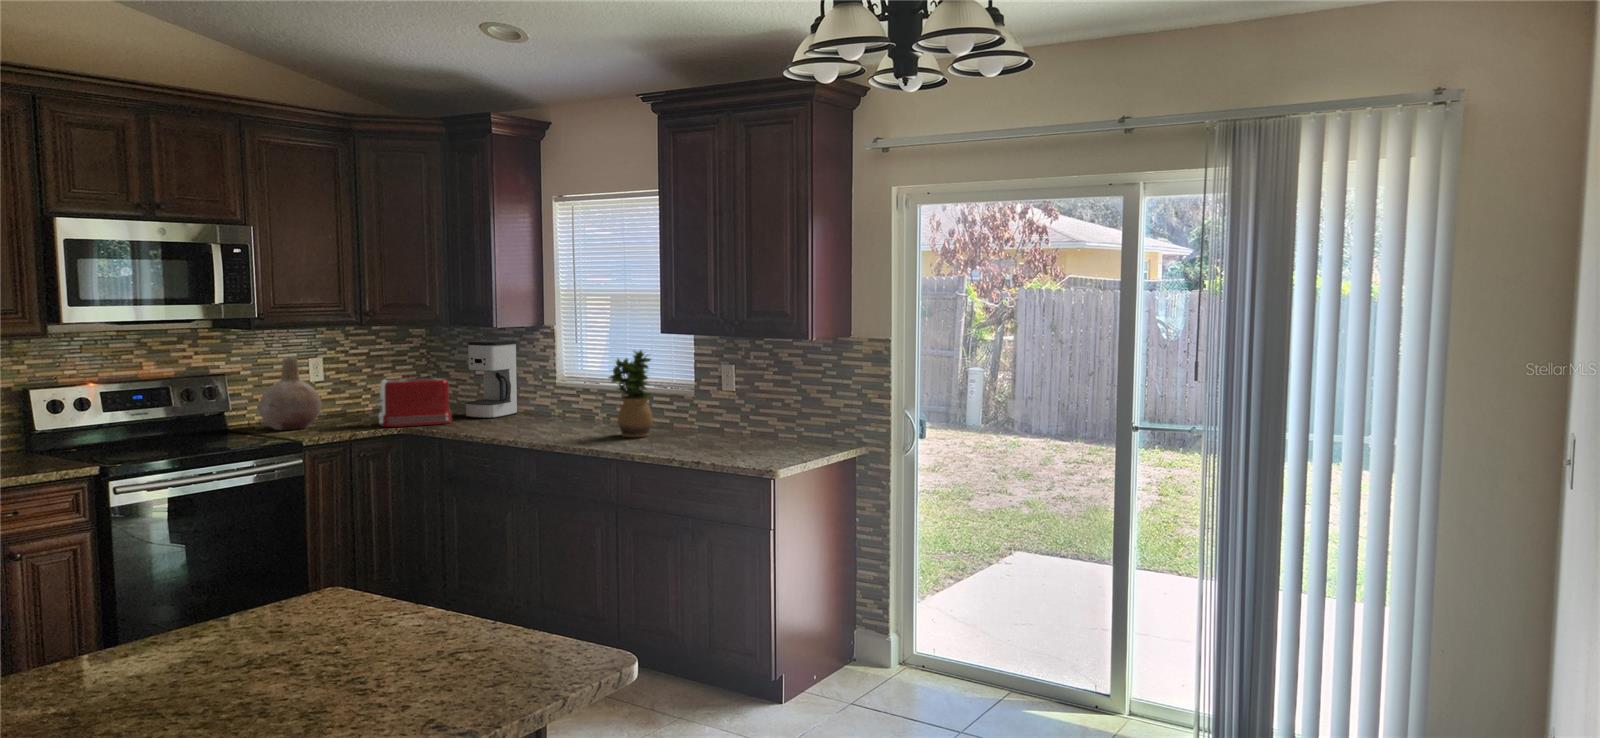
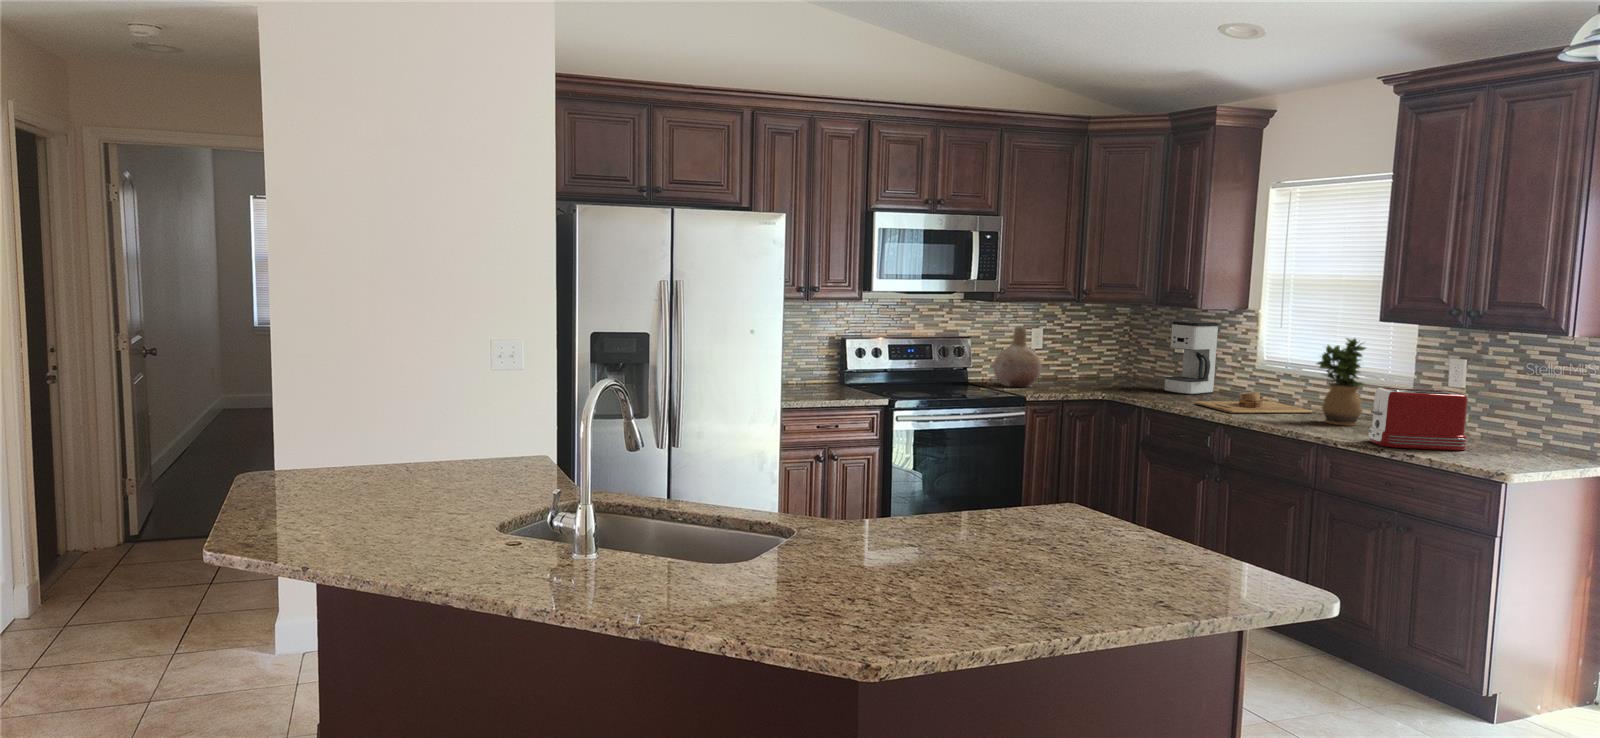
toaster: present [377,378,452,427] -> present [1369,388,1468,450]
cutting board: none [496,410,610,436] -> present [1195,392,1313,413]

